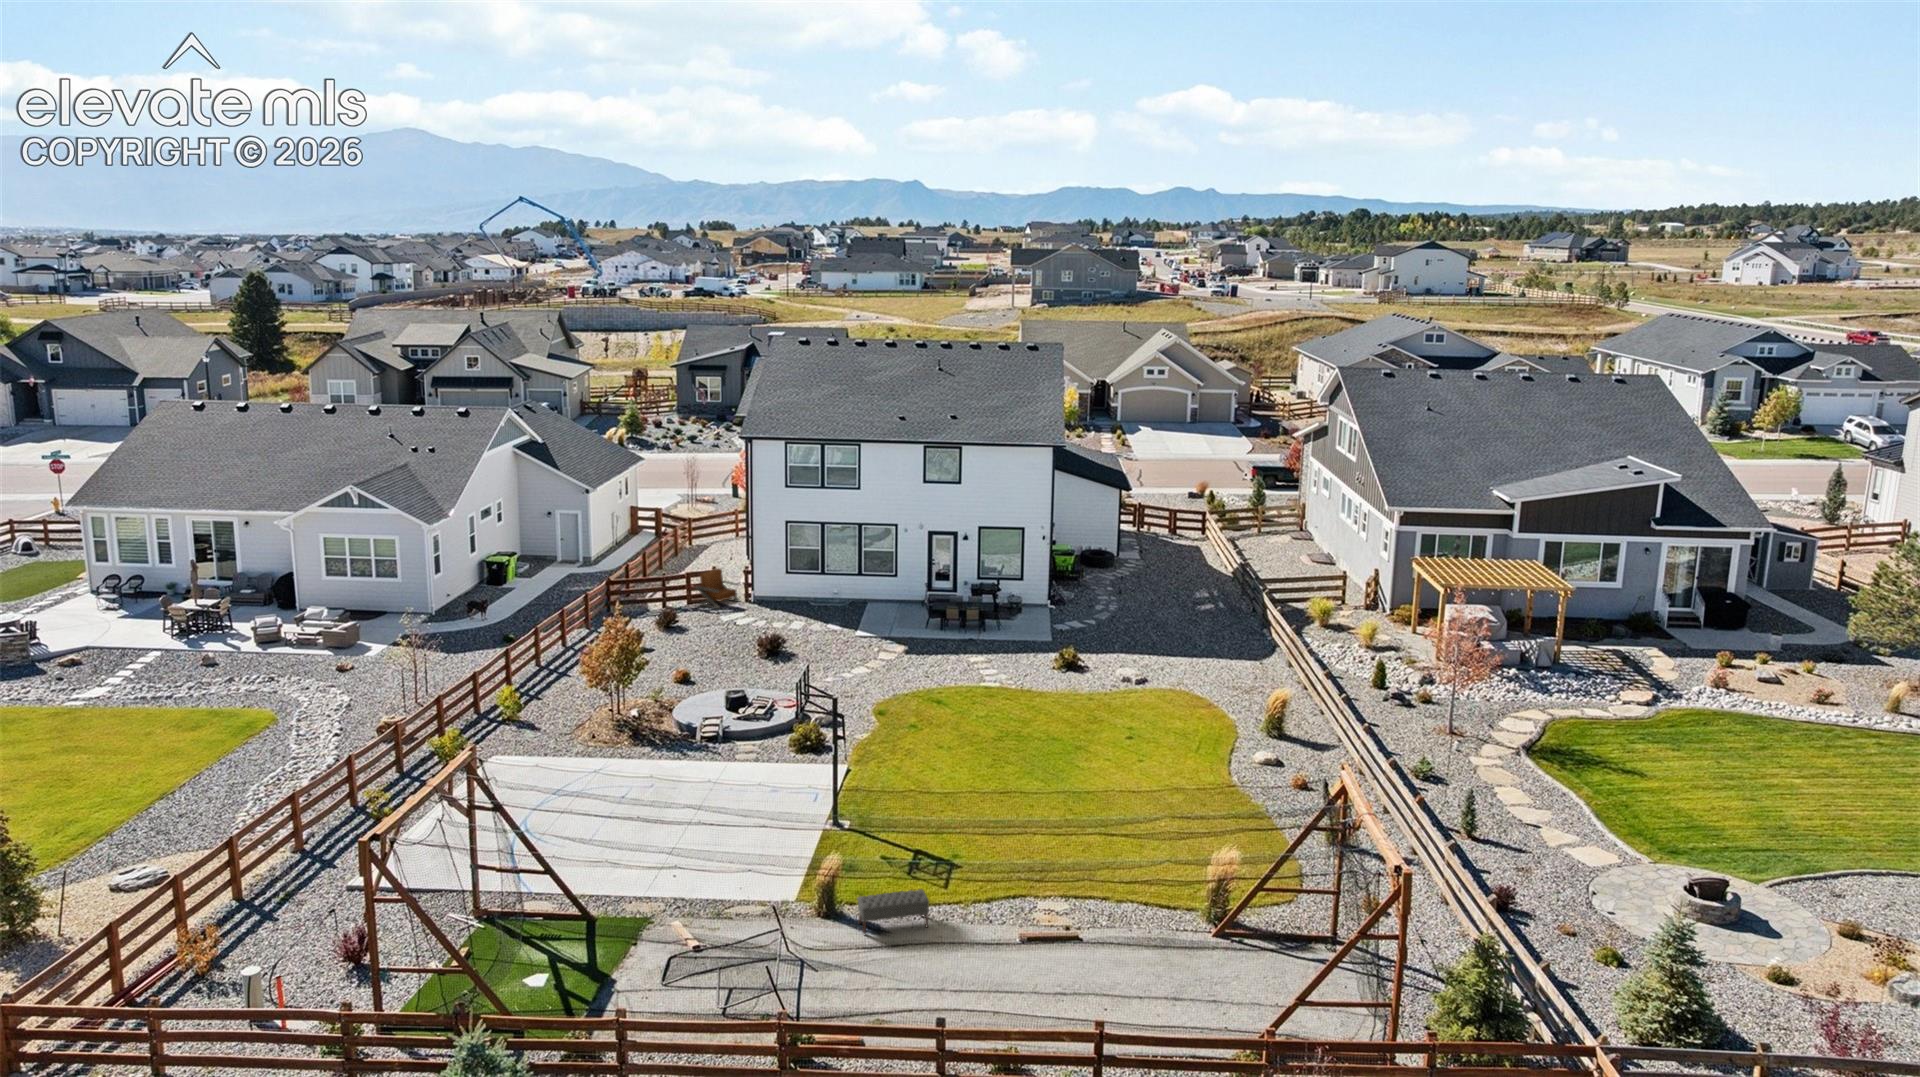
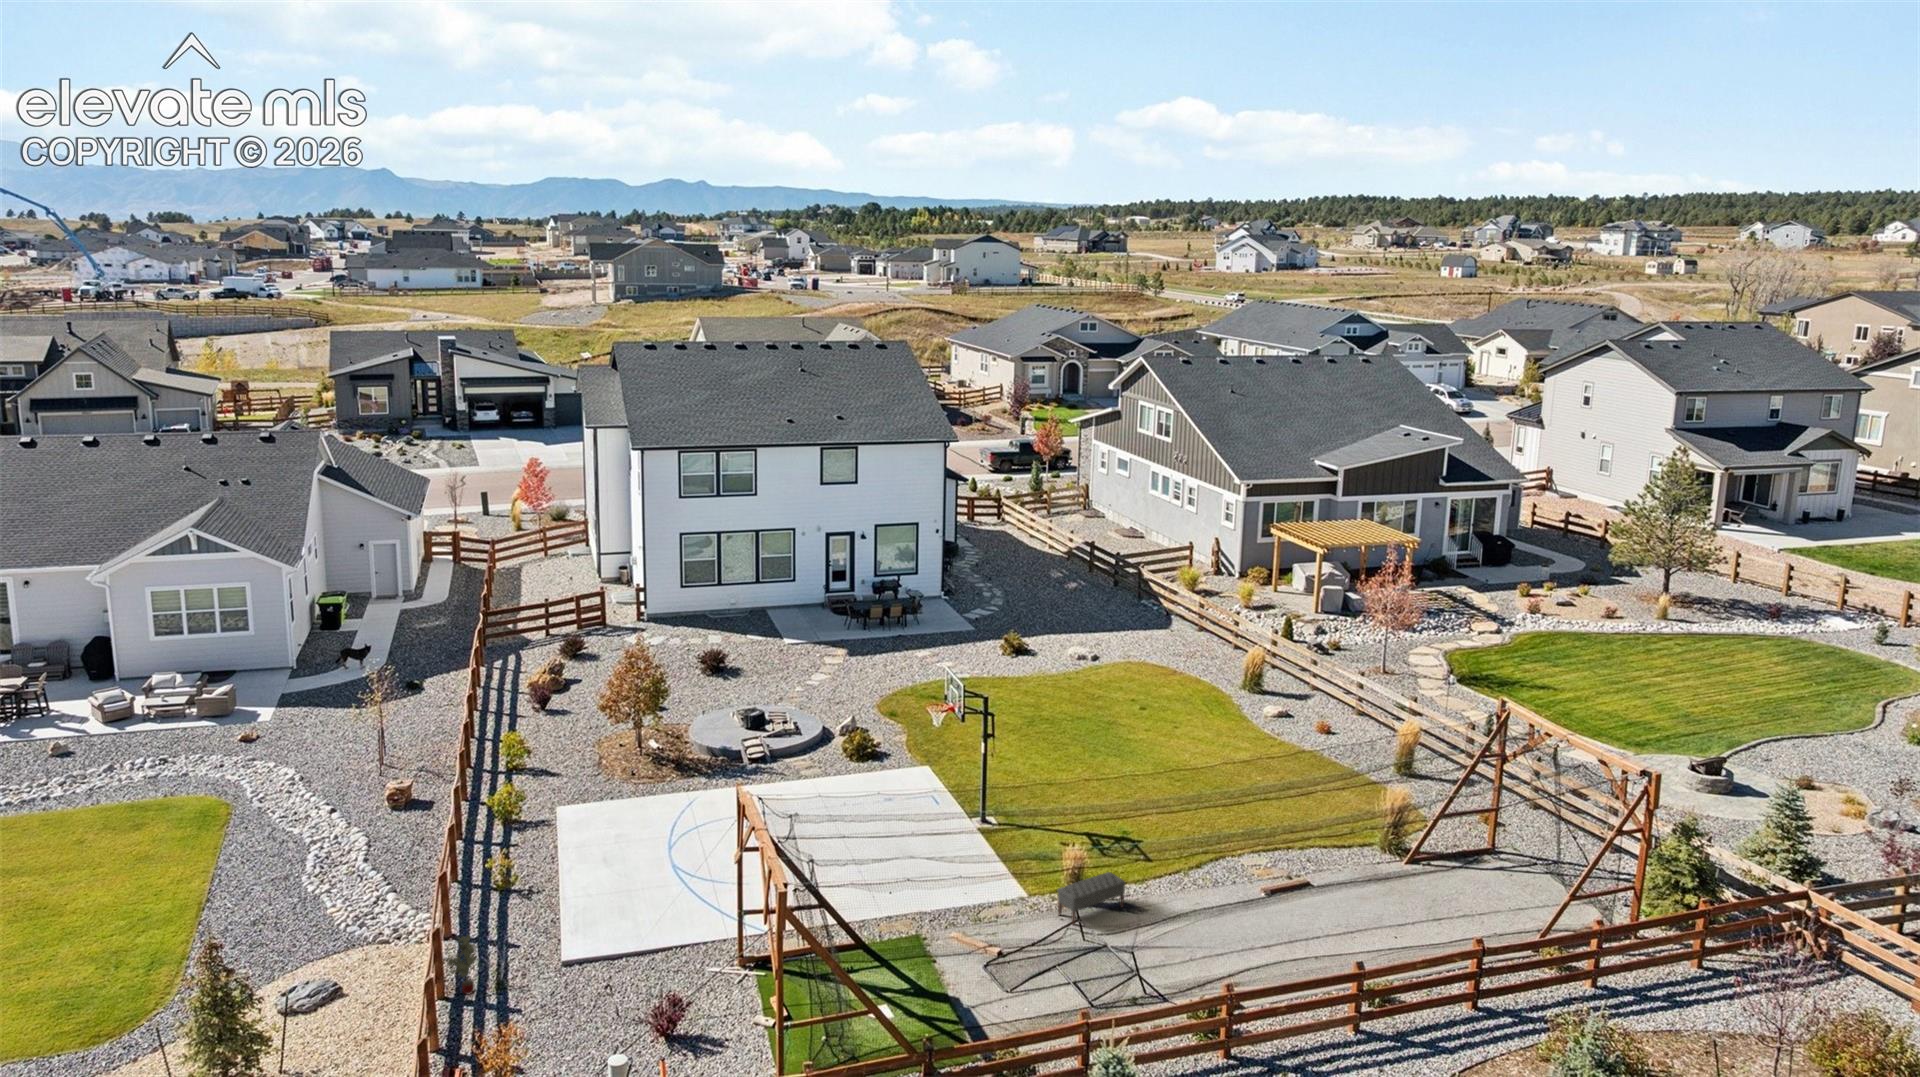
lounge chair: present [696,569,740,609] -> none [592,589,638,631]
potted tree: none [292,849,325,901] -> present [447,935,477,994]

